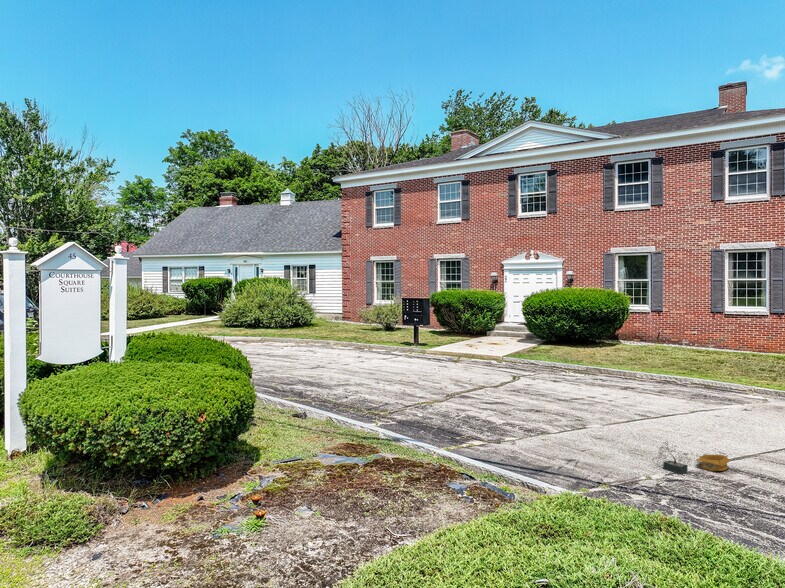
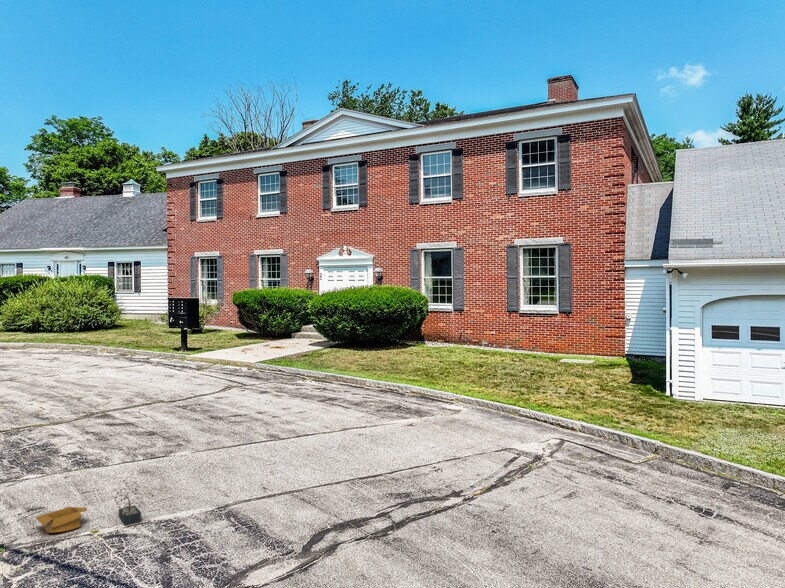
cardboard box: present [696,454,730,471] -> present [36,507,87,533]

